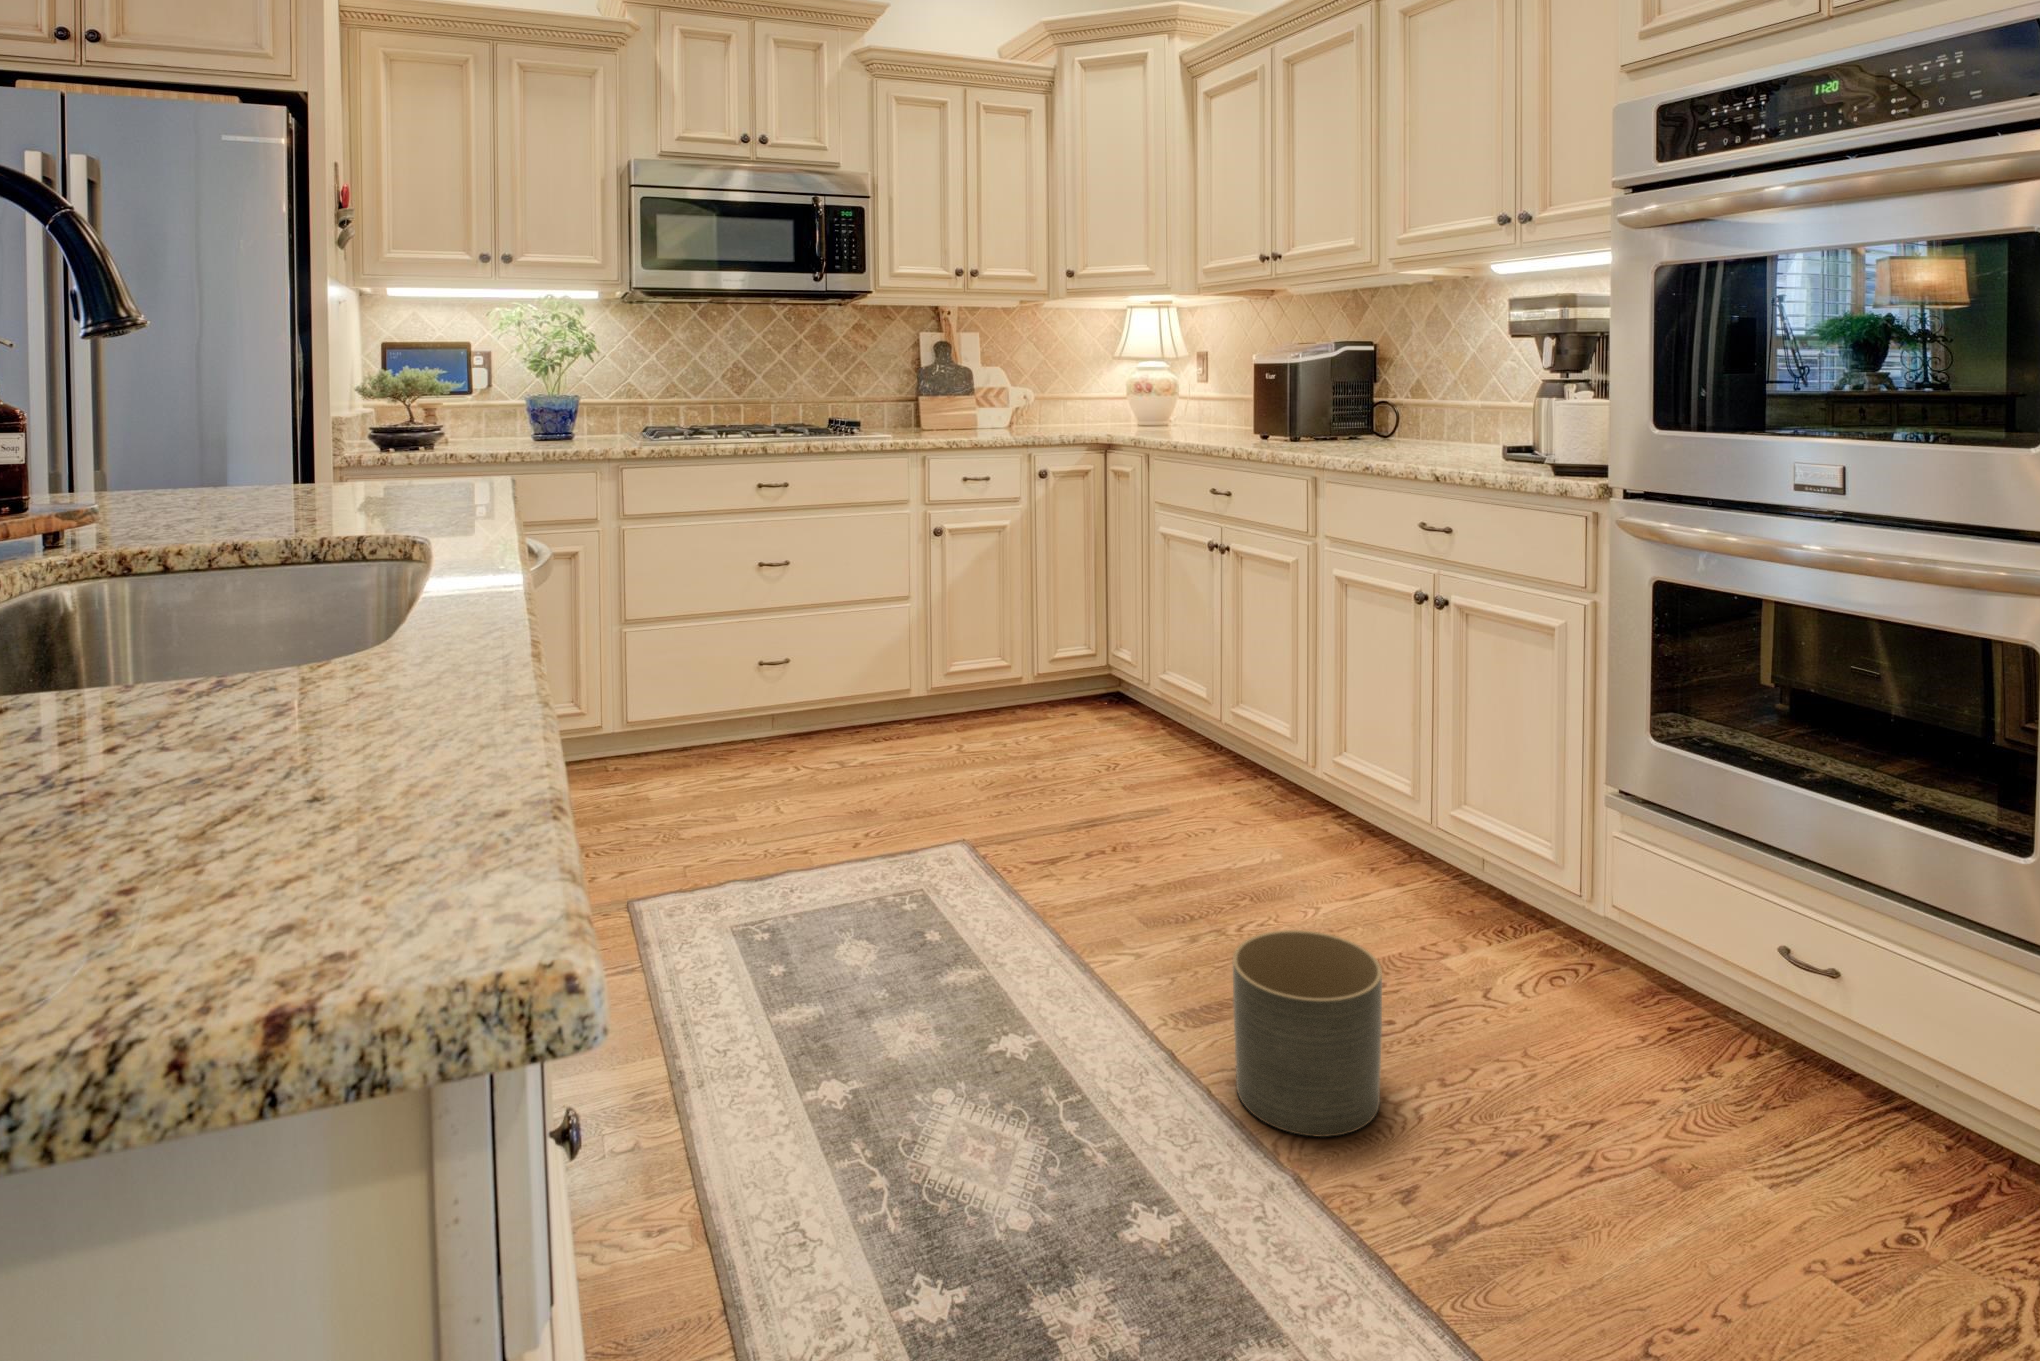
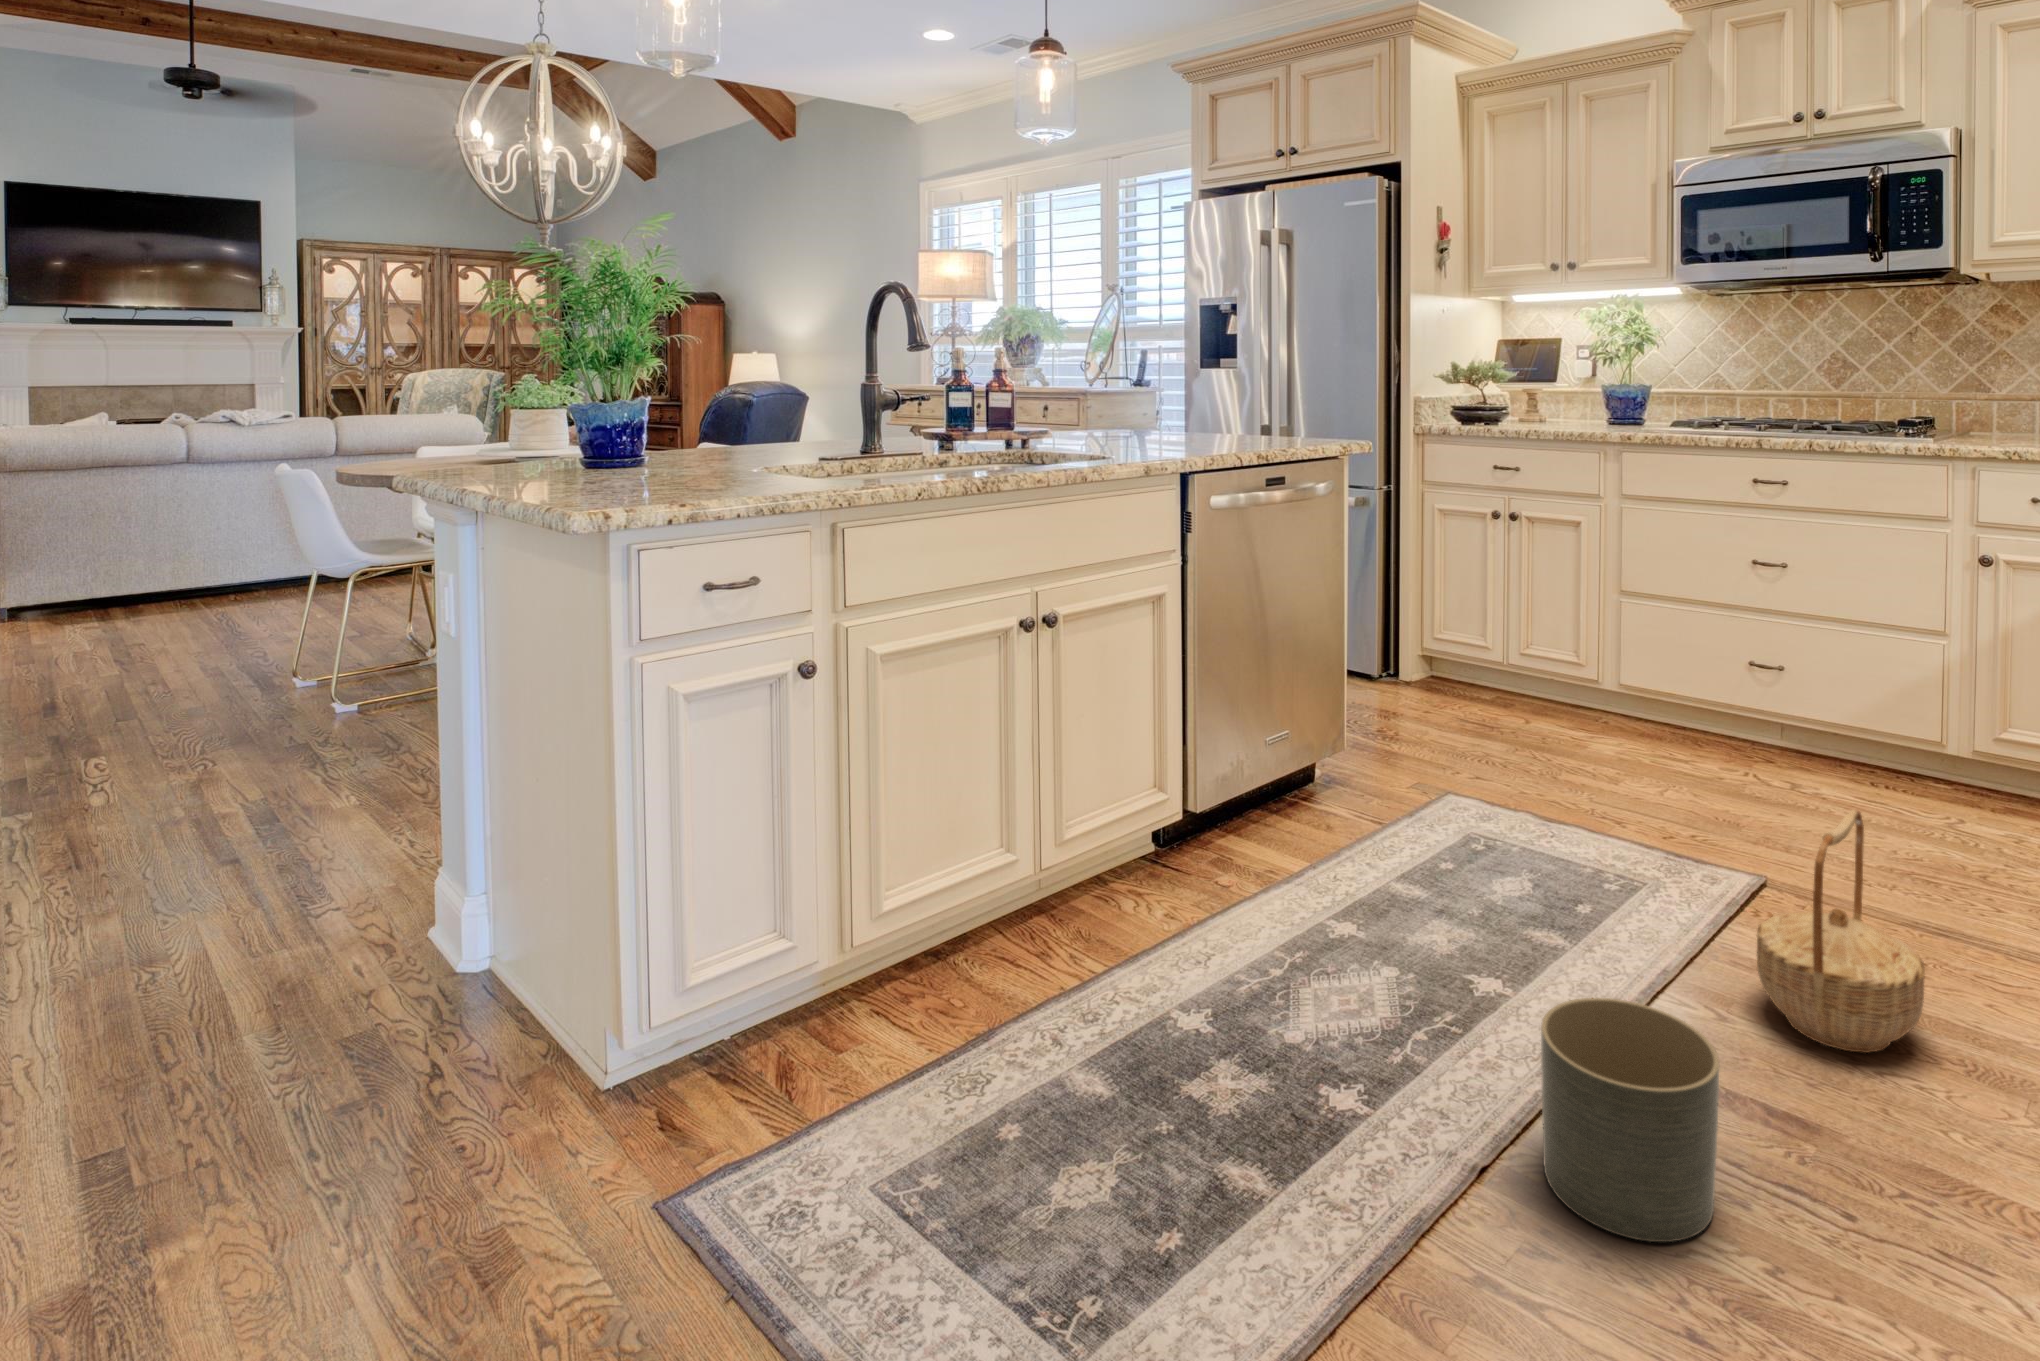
basket: none [1101,733,1221,929] -> present [1757,810,1925,1053]

